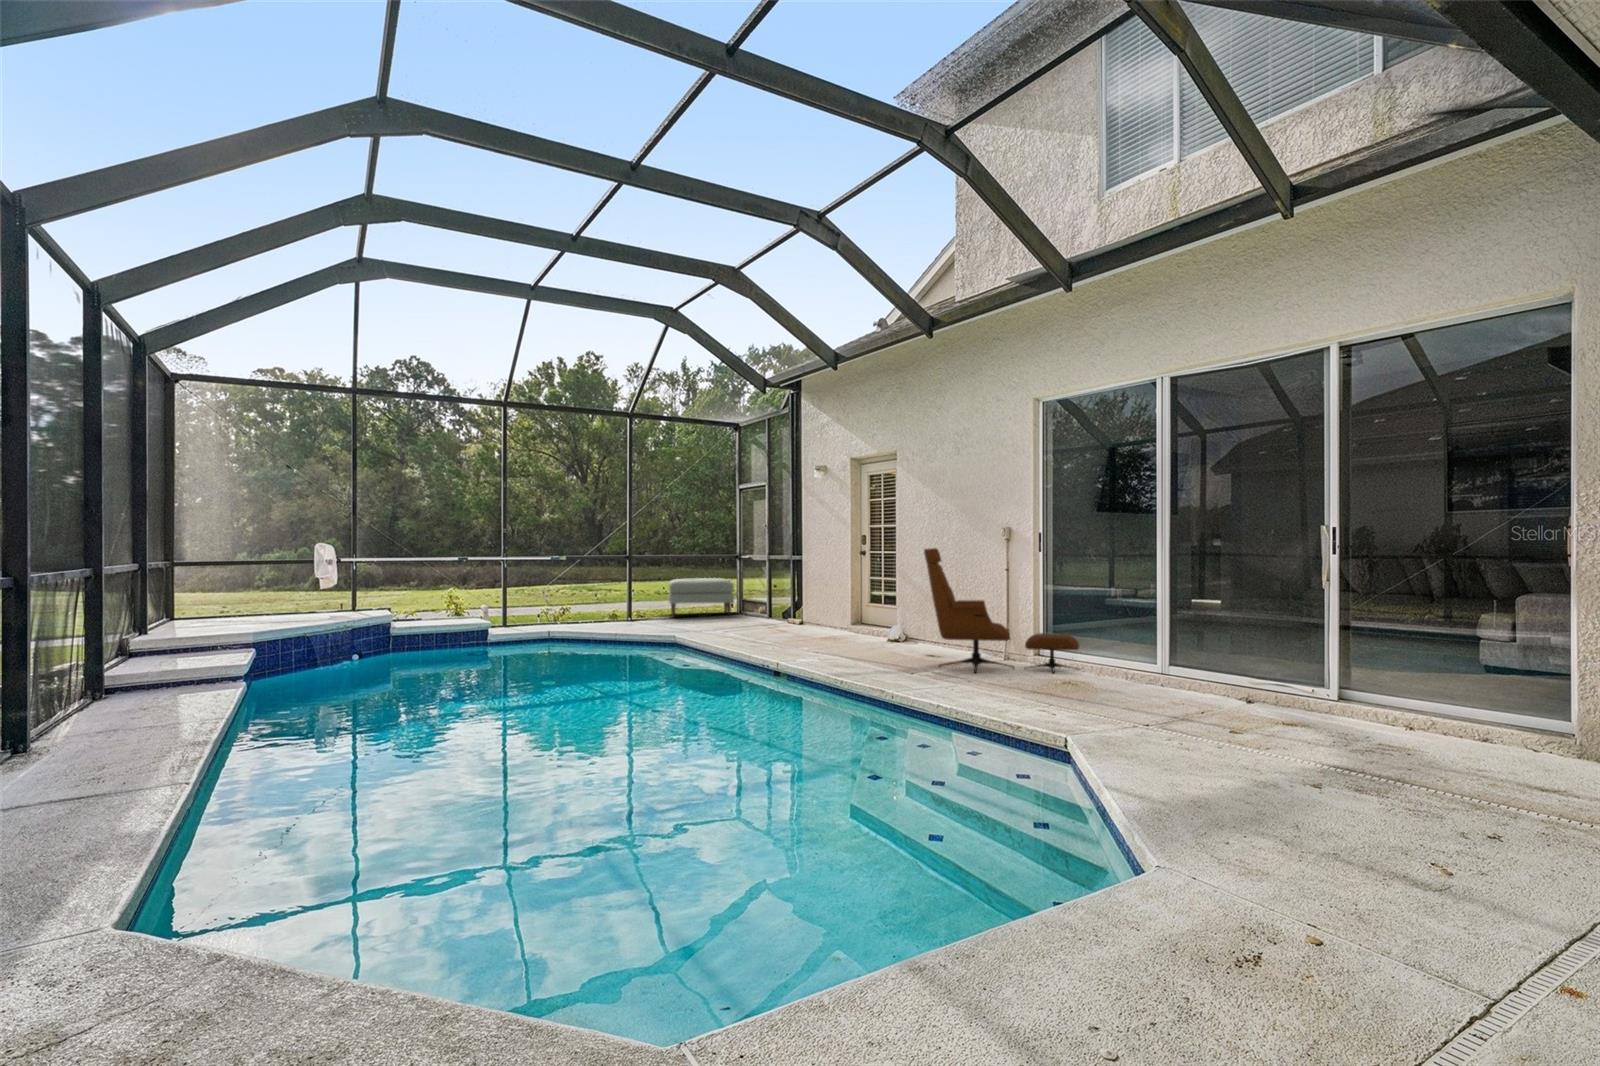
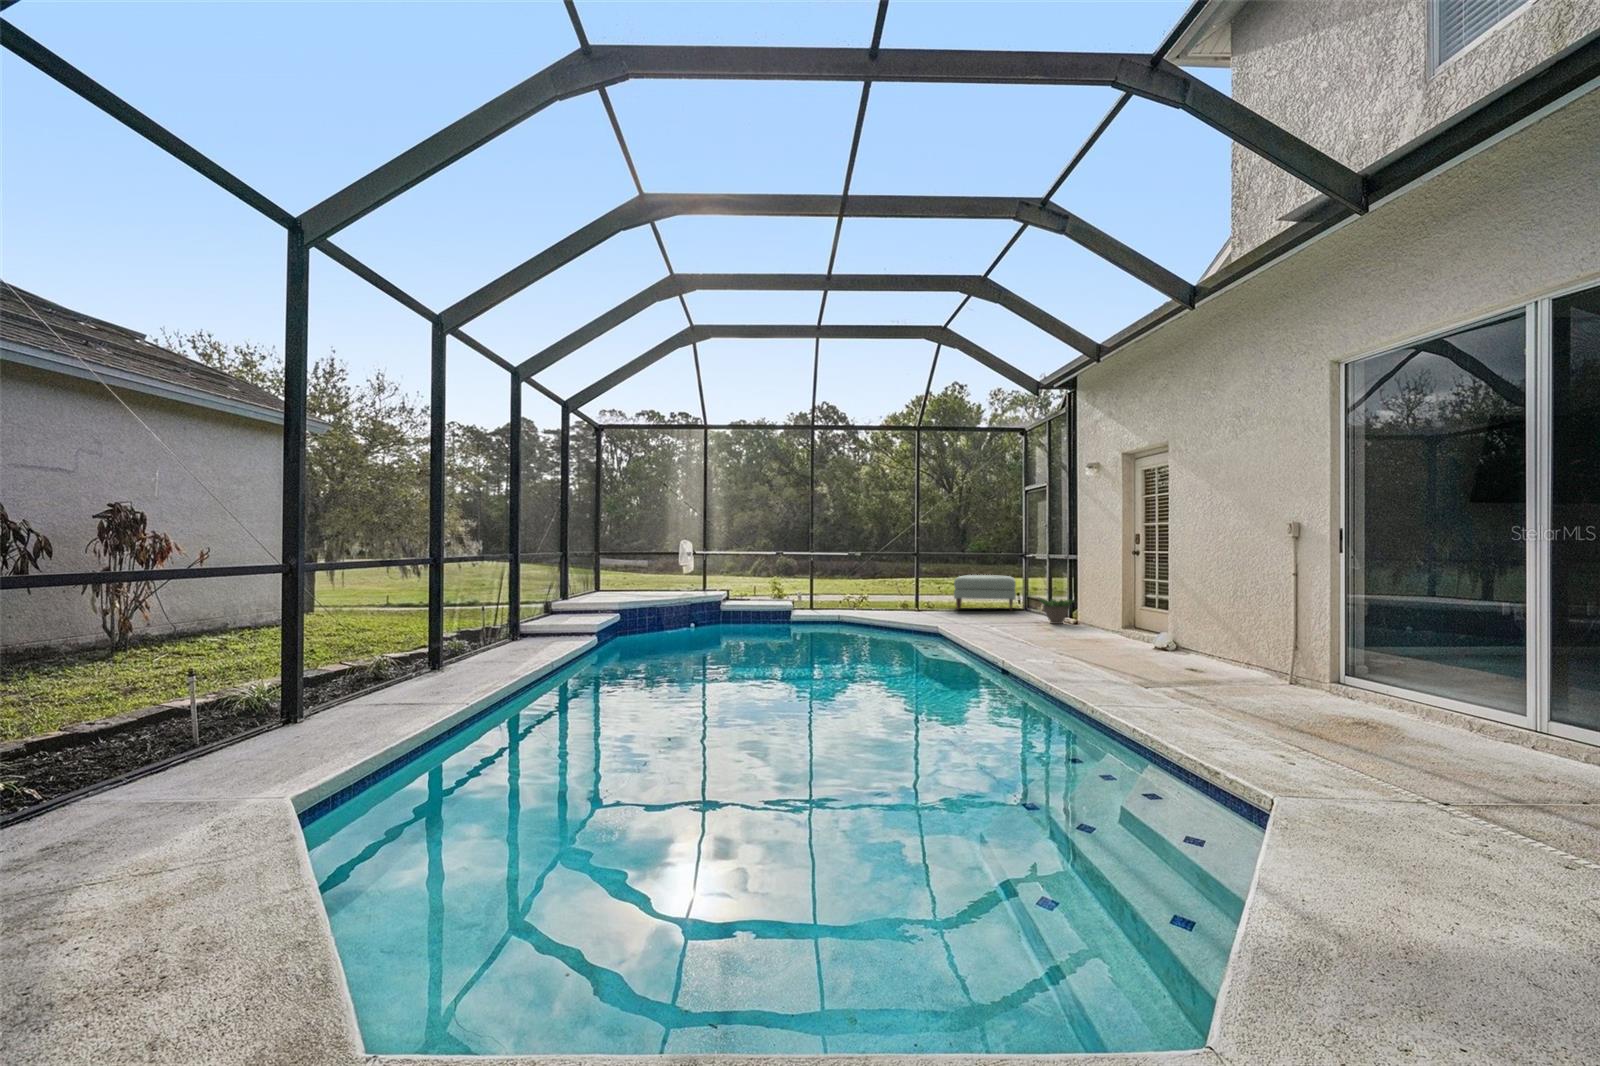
lounge chair: present [924,548,1079,673] -> none [1175,547,1399,712]
decorative plant: none [761,598,804,625] -> present [1039,598,1074,624]

